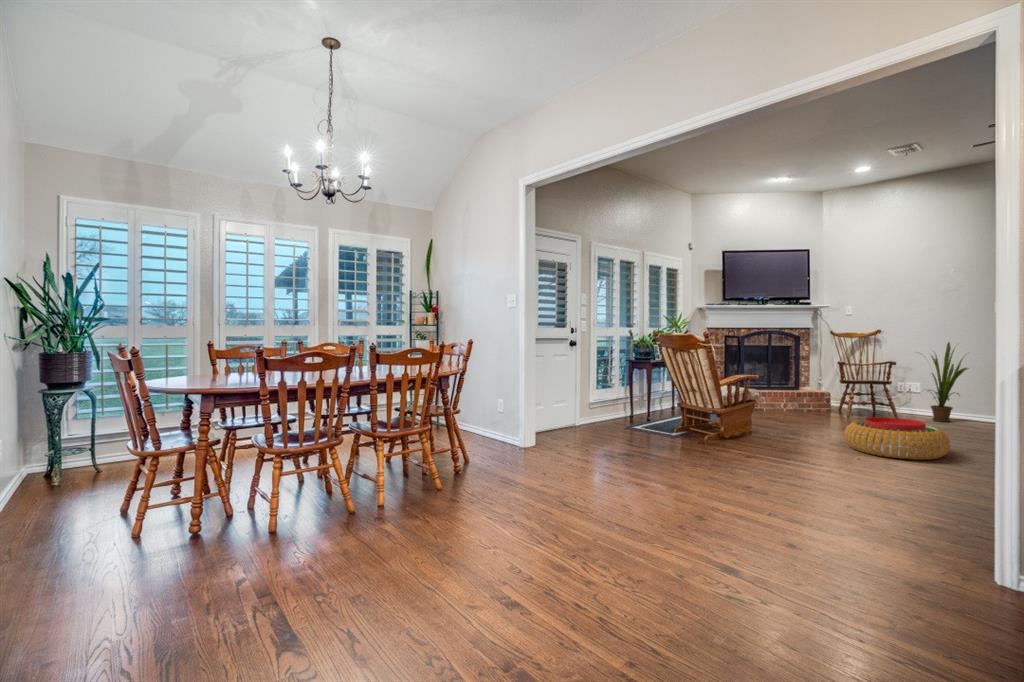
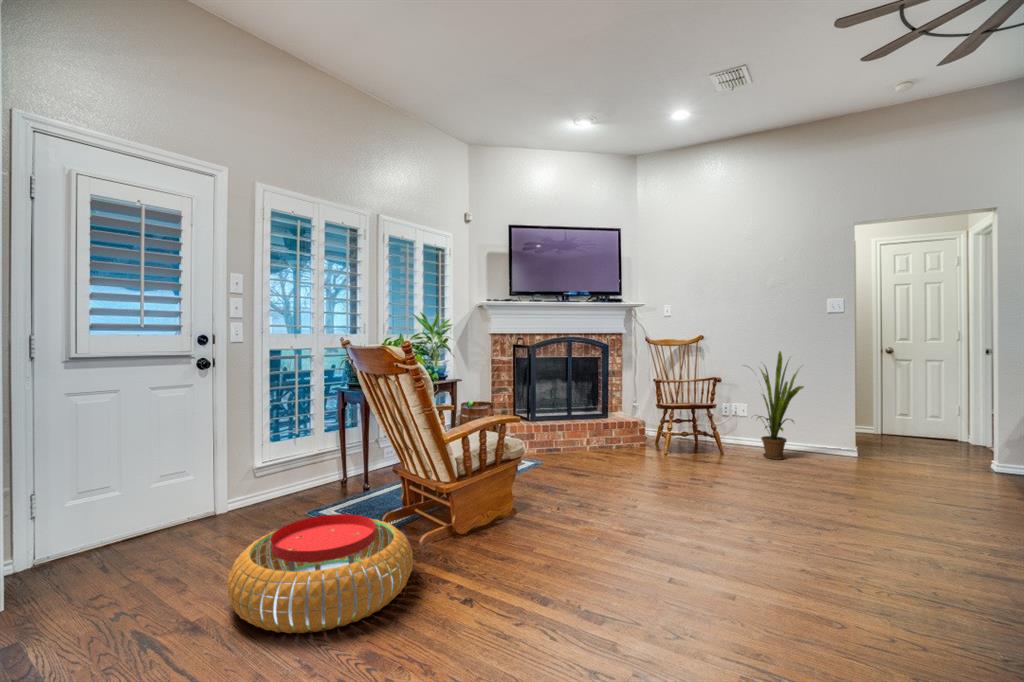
pouf: present [844,417,950,460] -> present [227,514,413,633]

